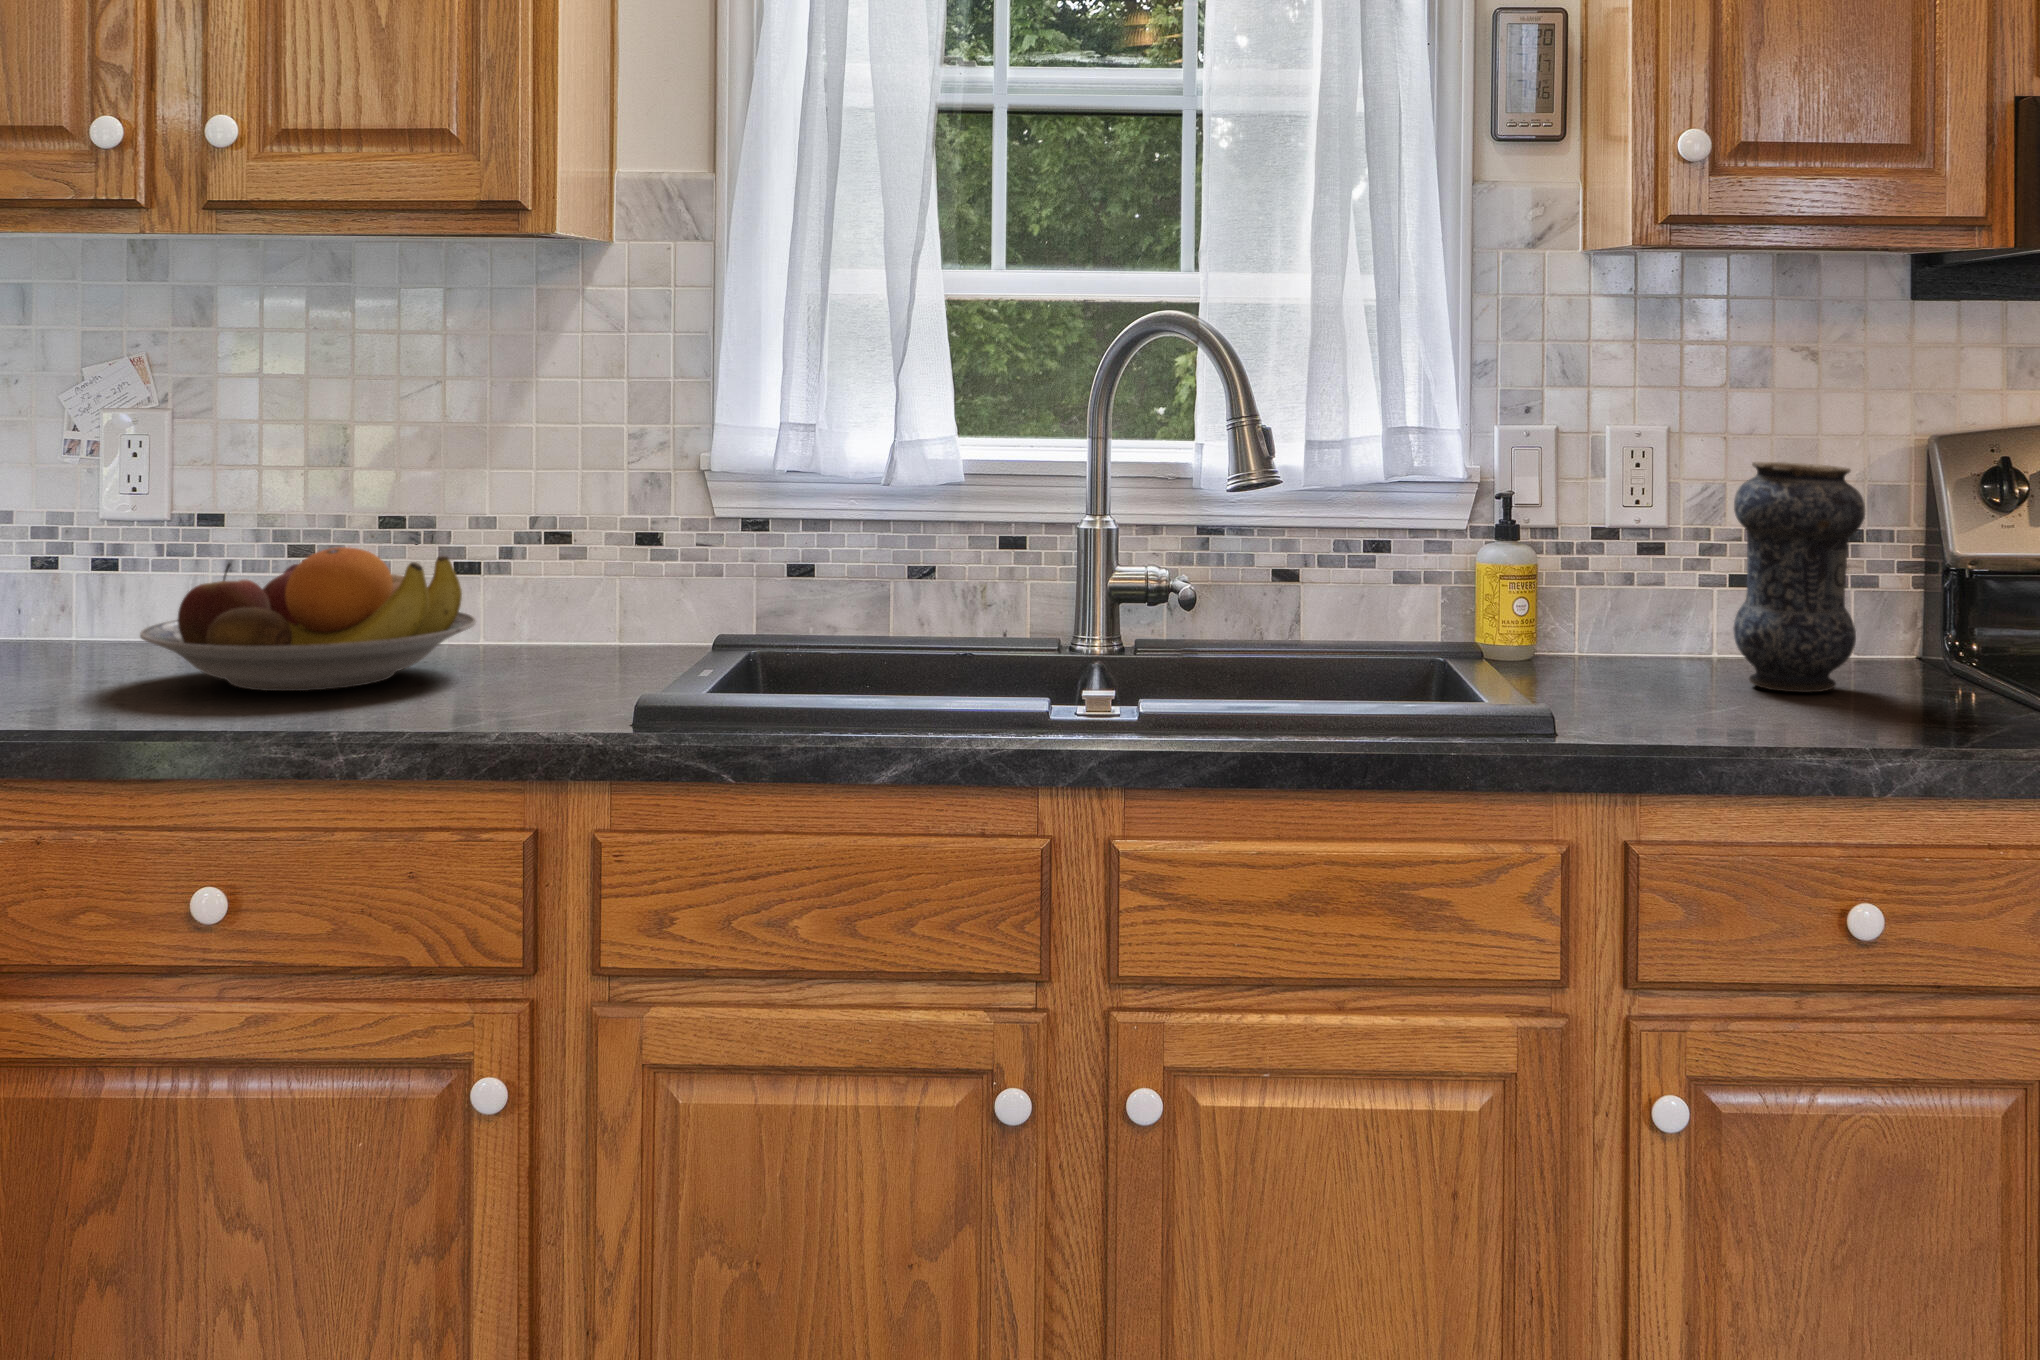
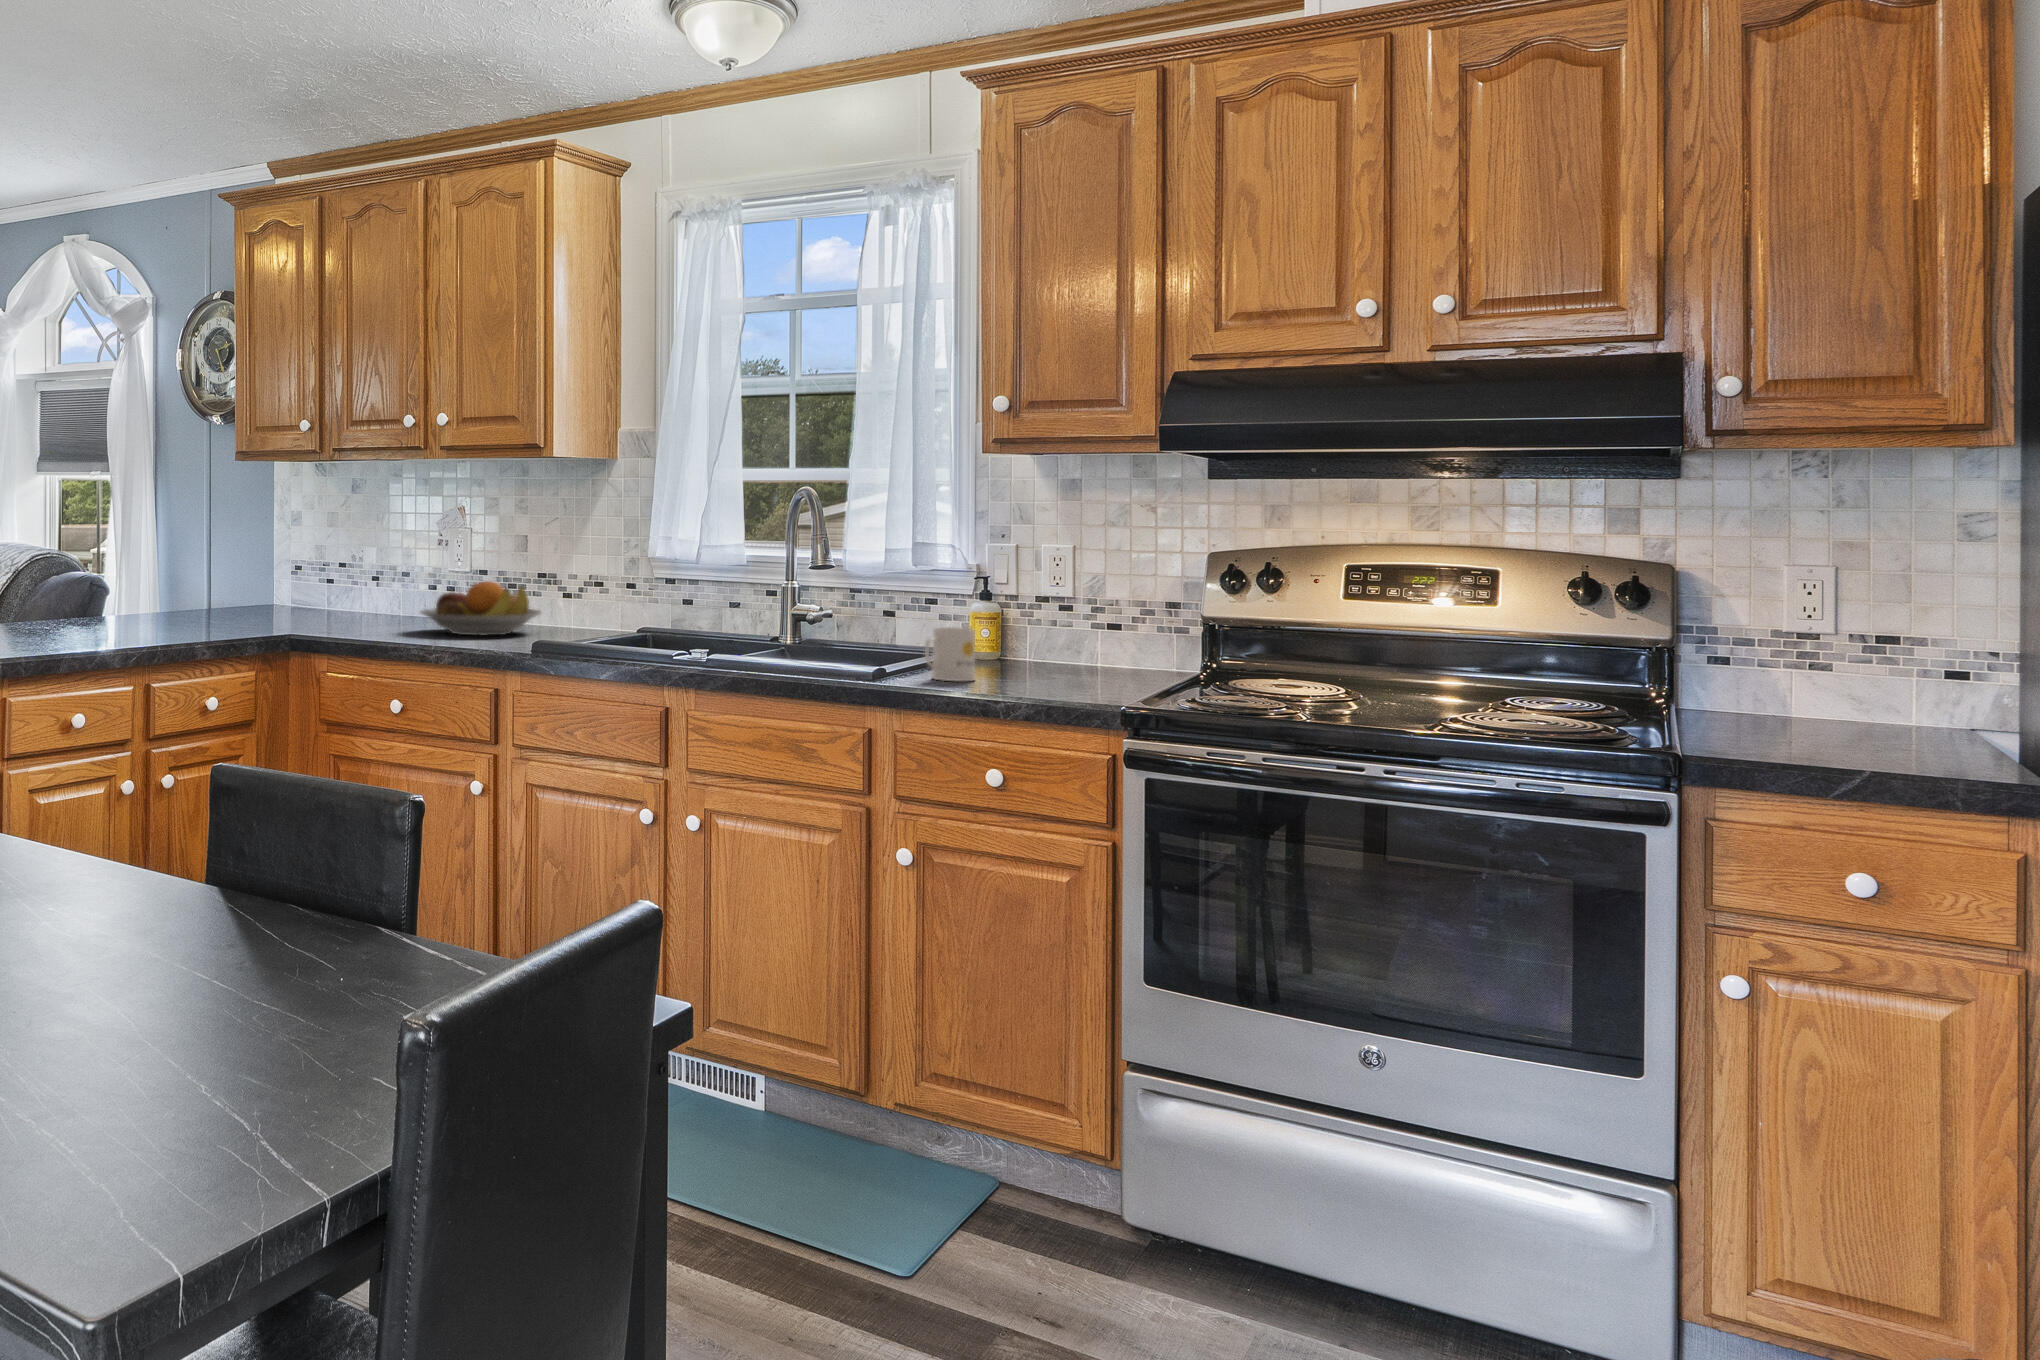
vase: present [1733,462,1865,692] -> none [1032,562,1100,680]
mug: none [1632,604,1725,721] -> present [925,627,975,681]

